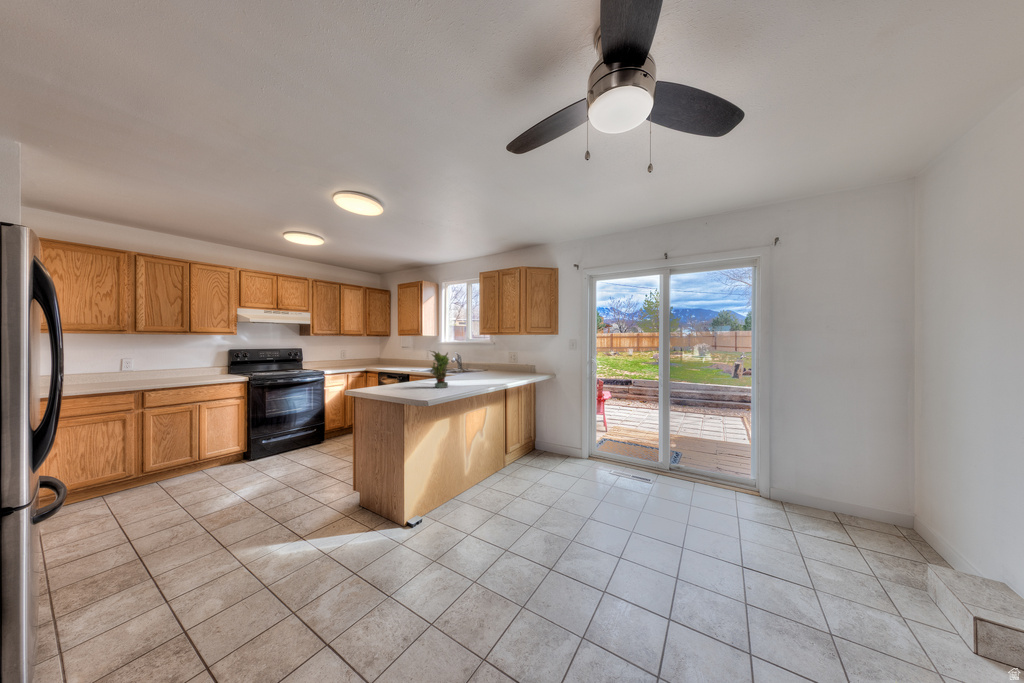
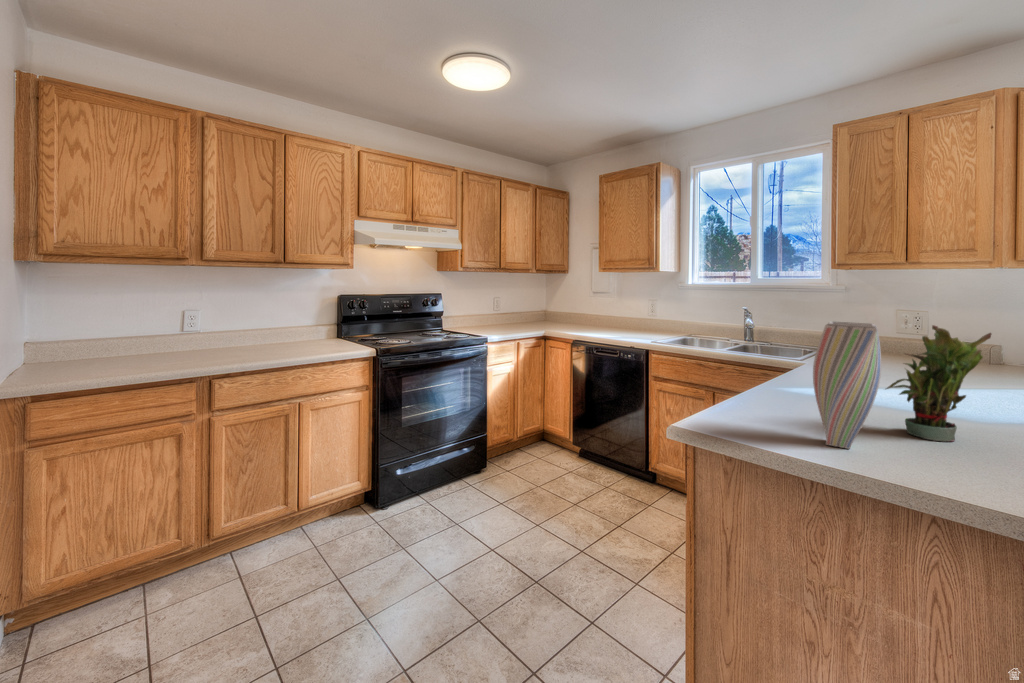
vase: none [392,350,411,391] -> present [813,321,882,449]

